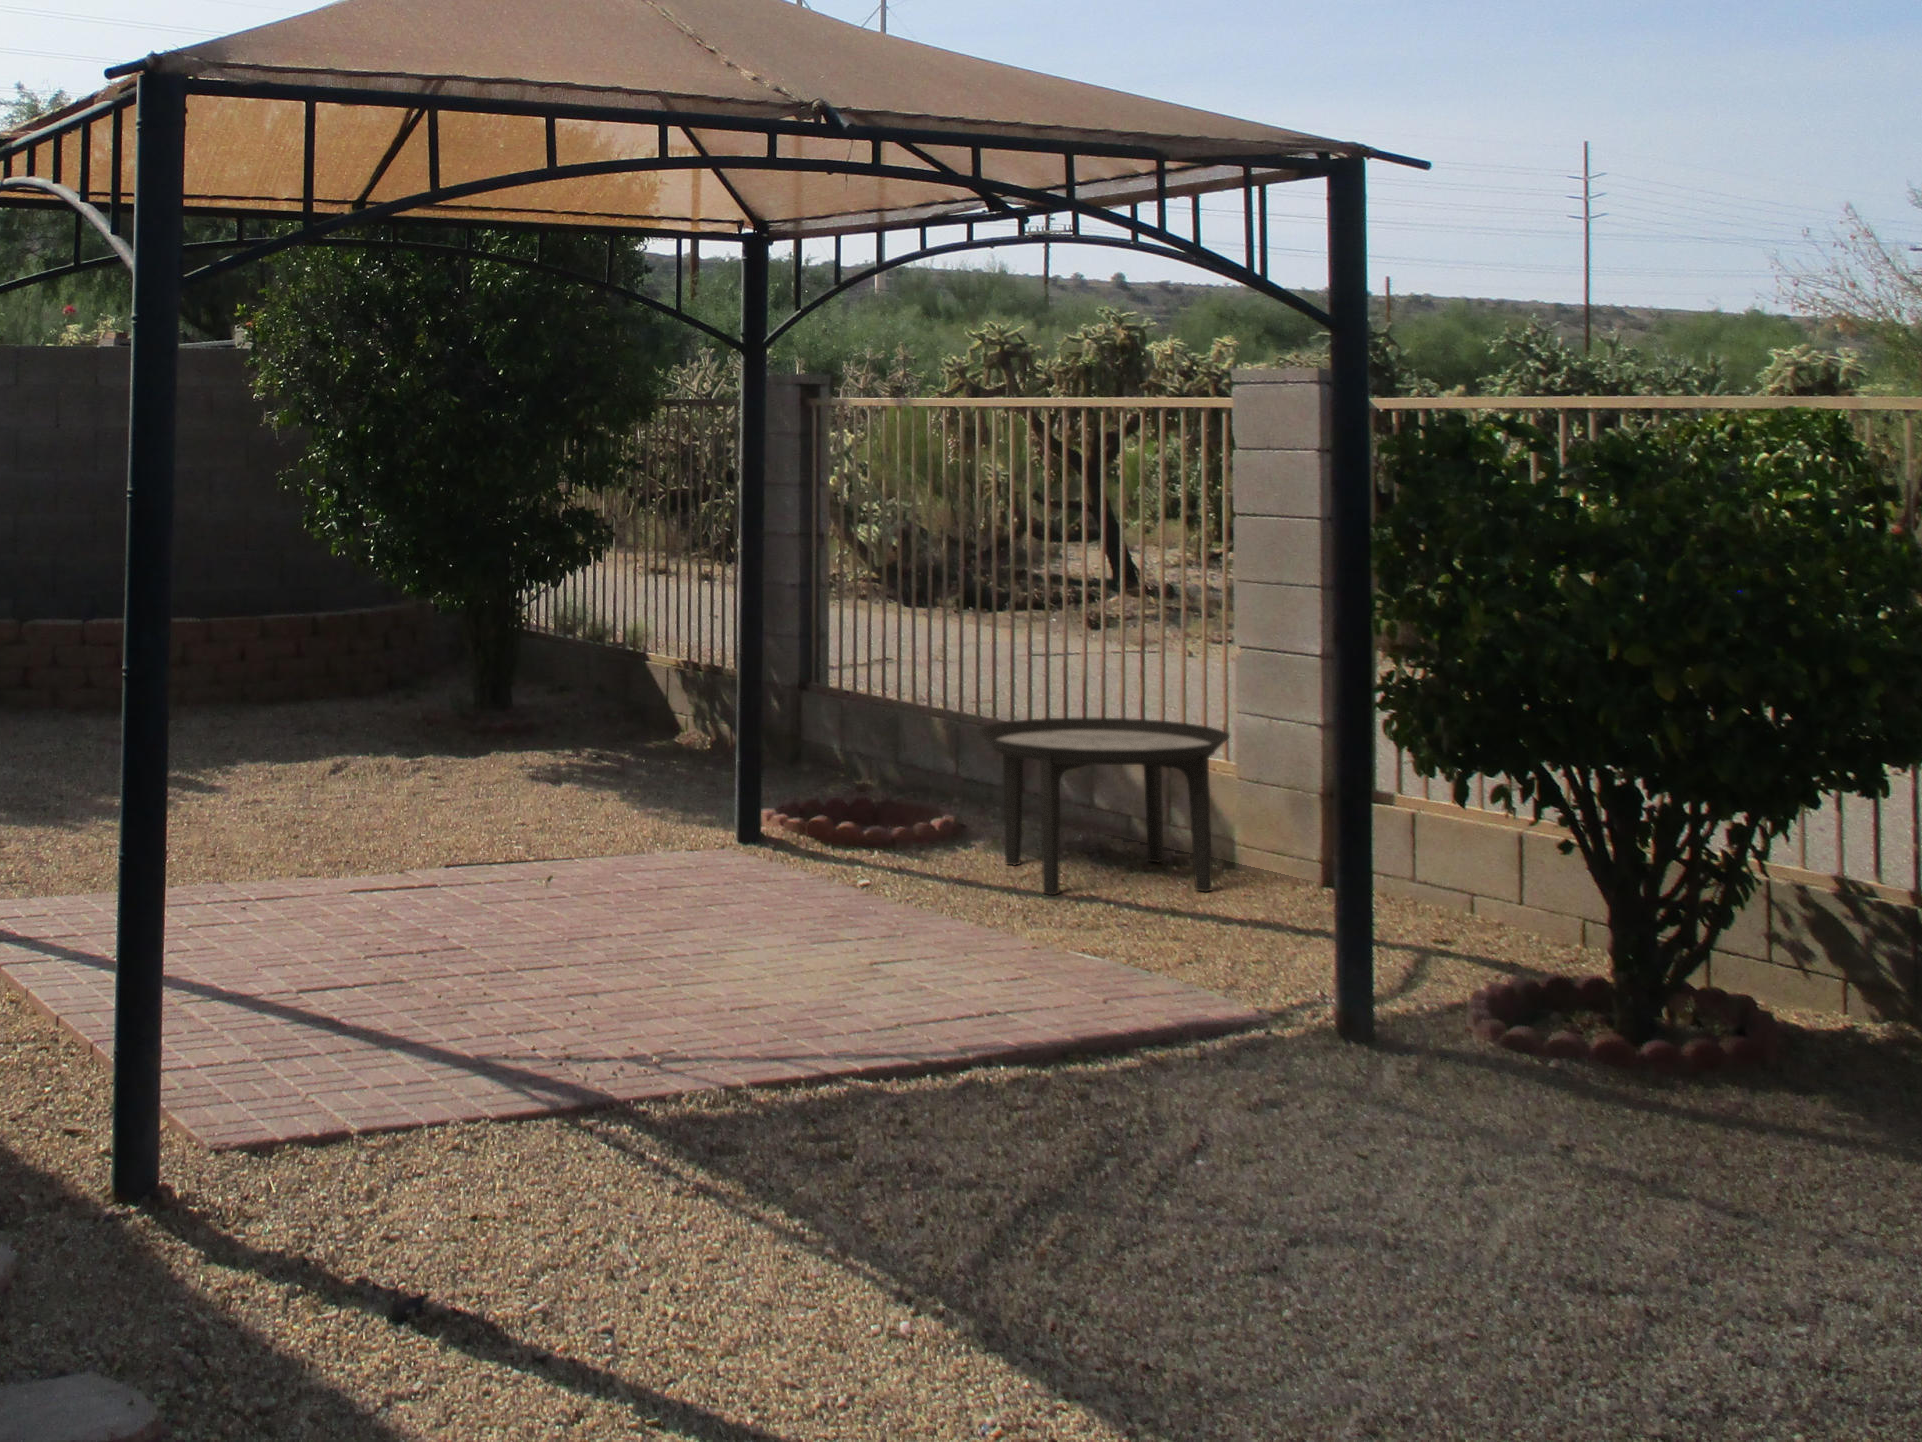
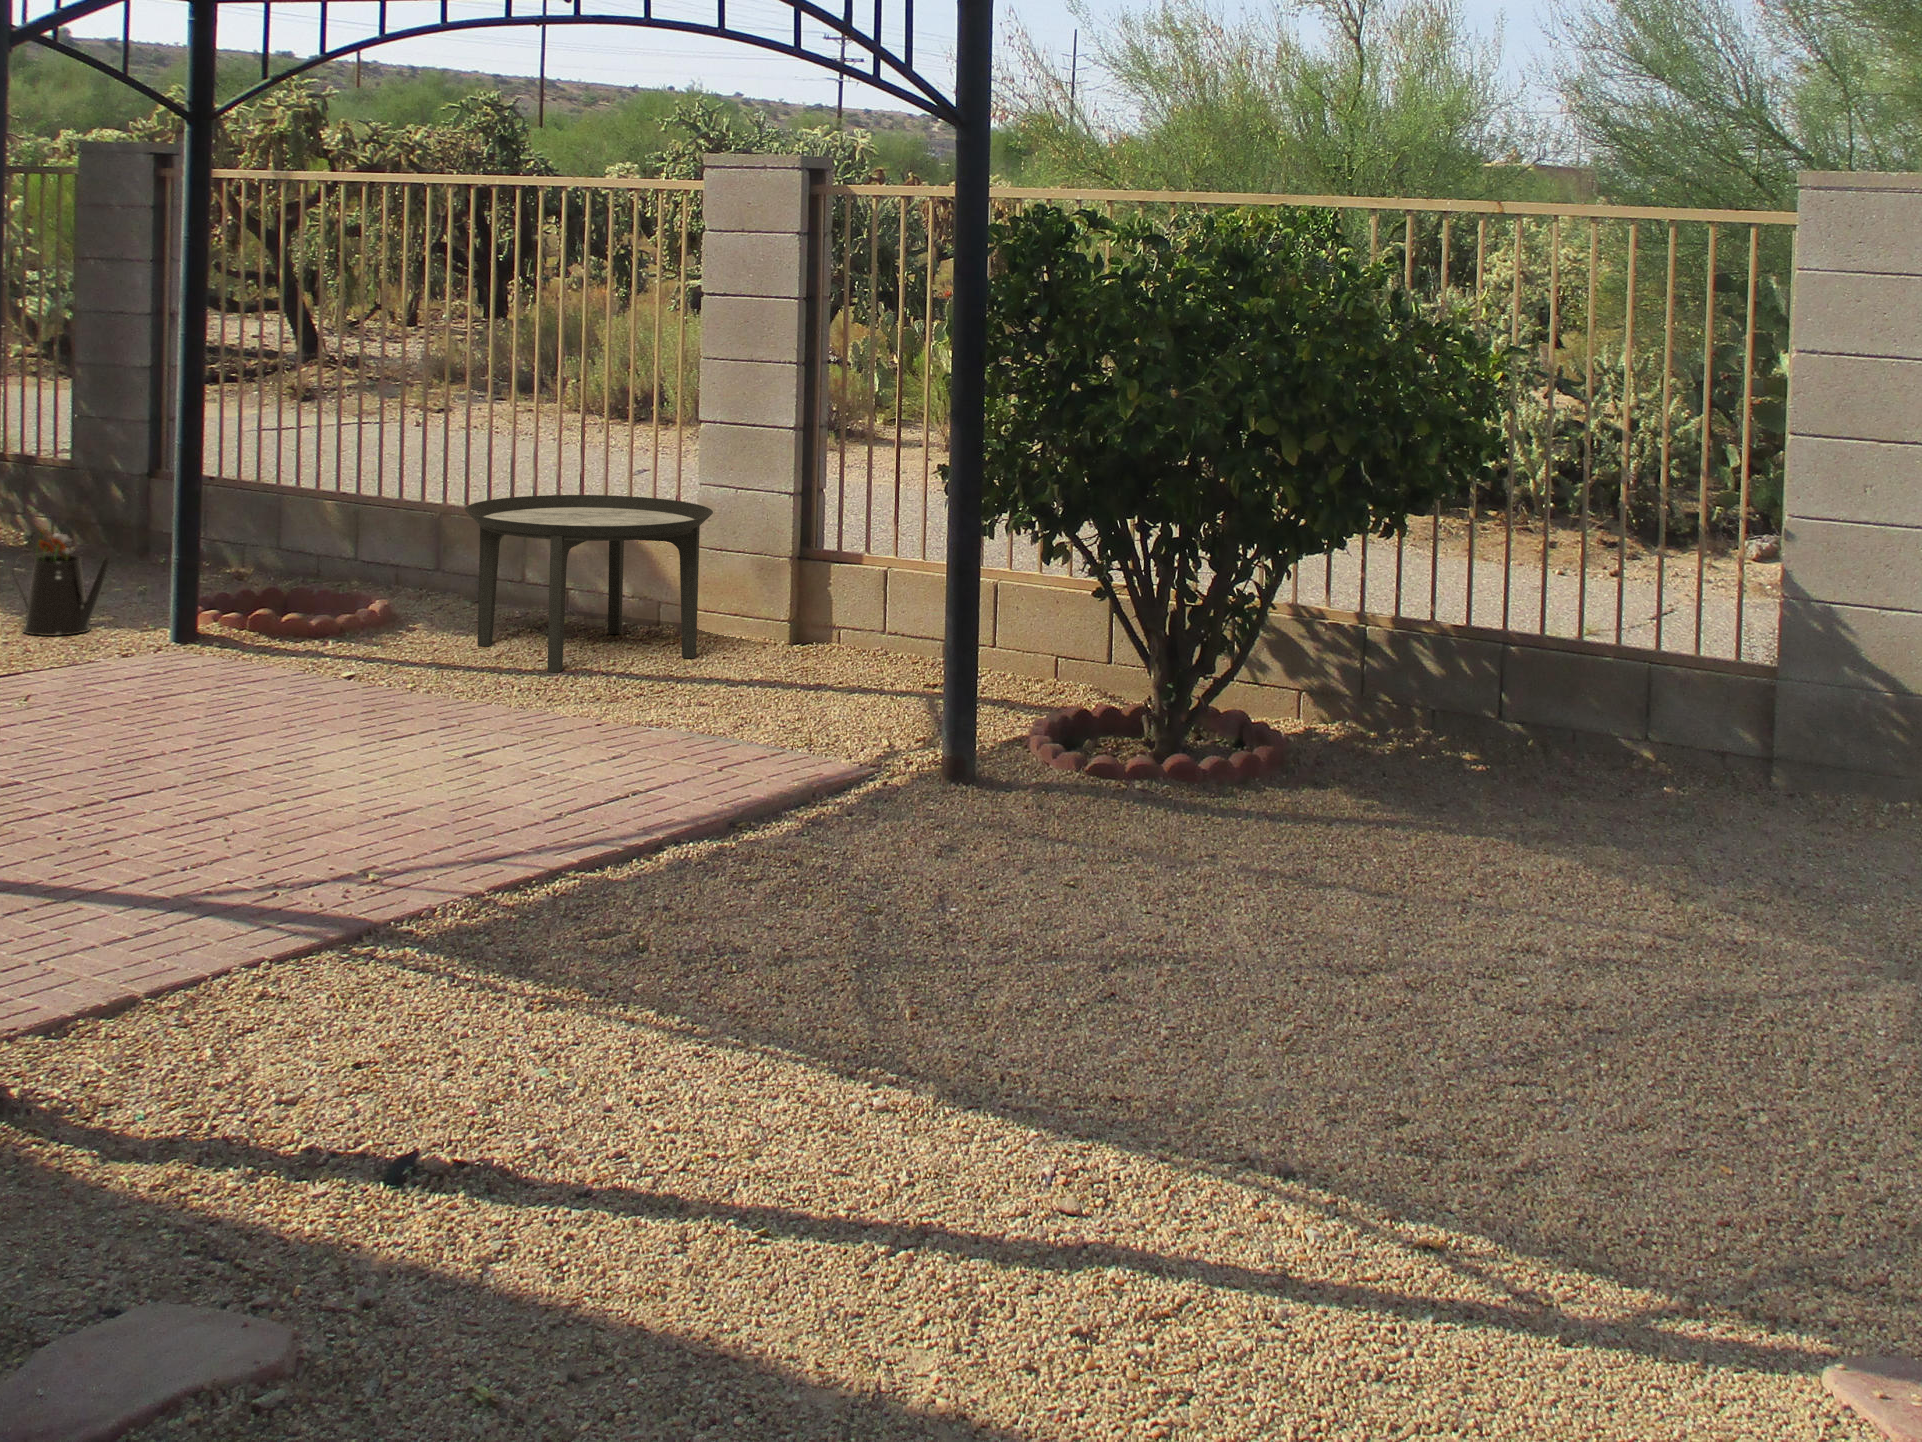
watering can: none [622,726,695,830] -> present [12,530,110,636]

